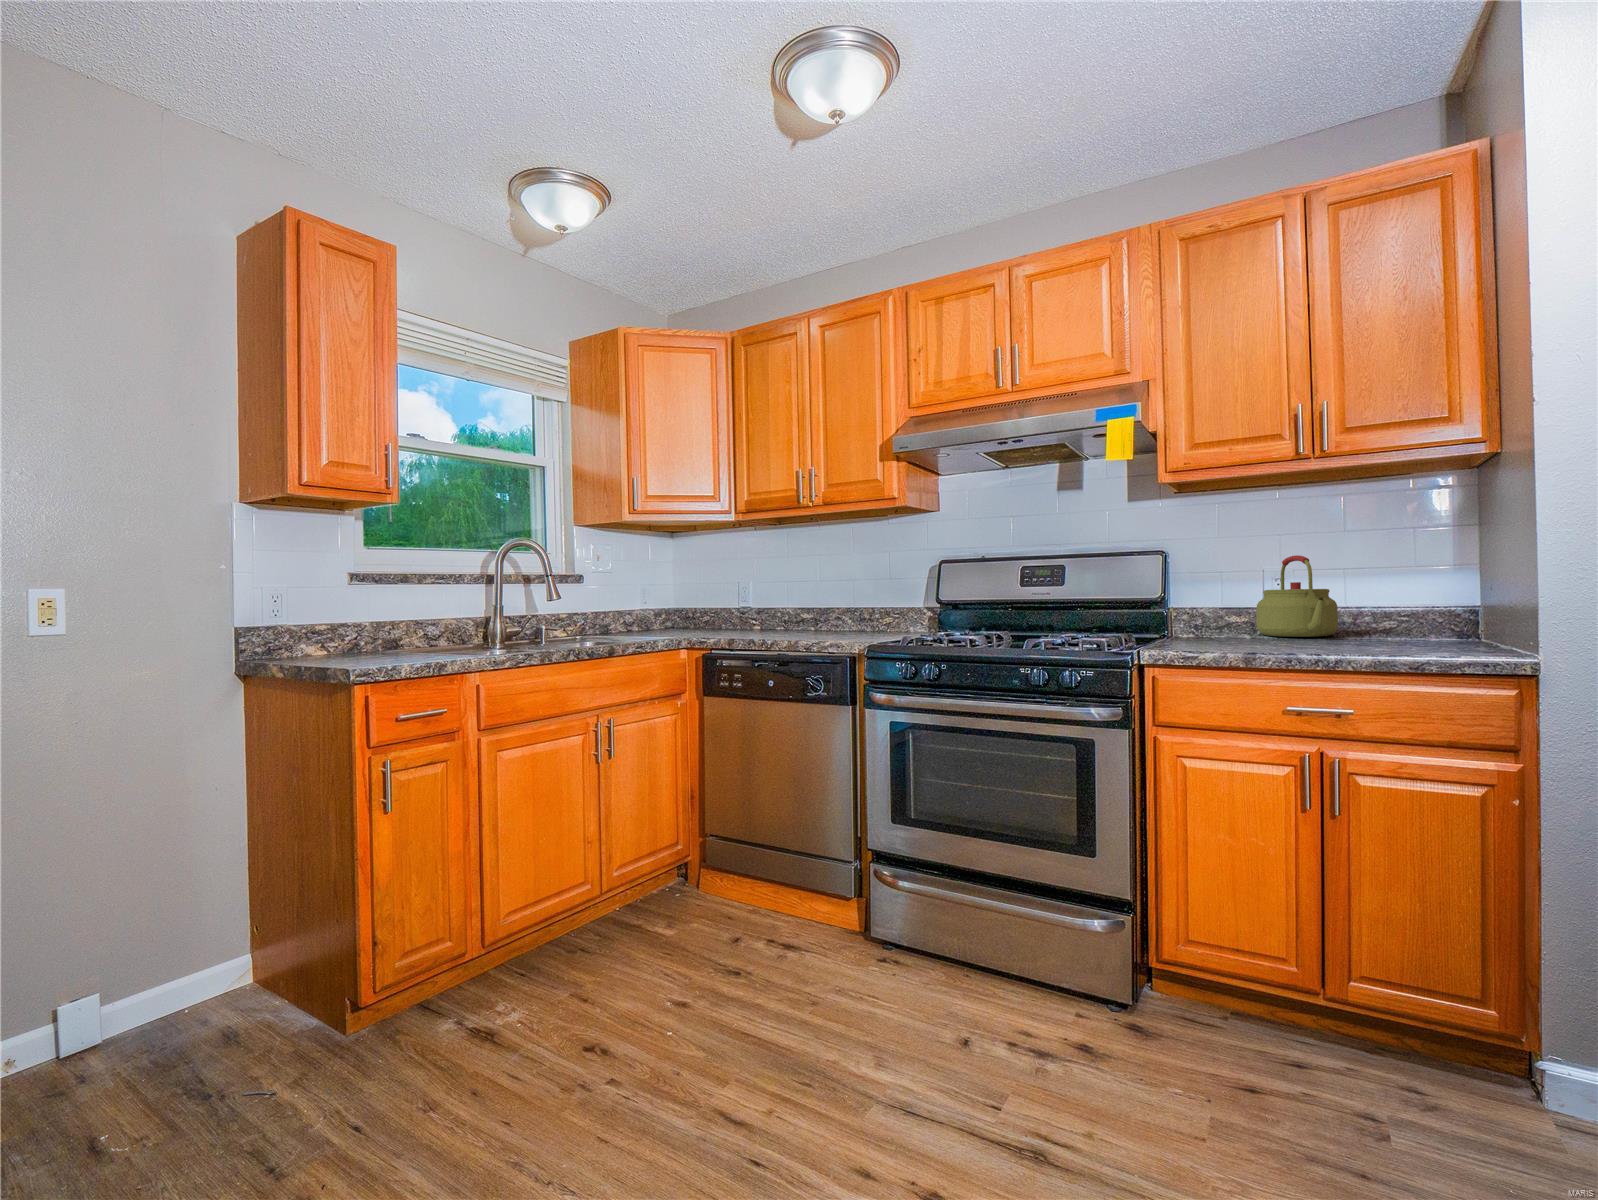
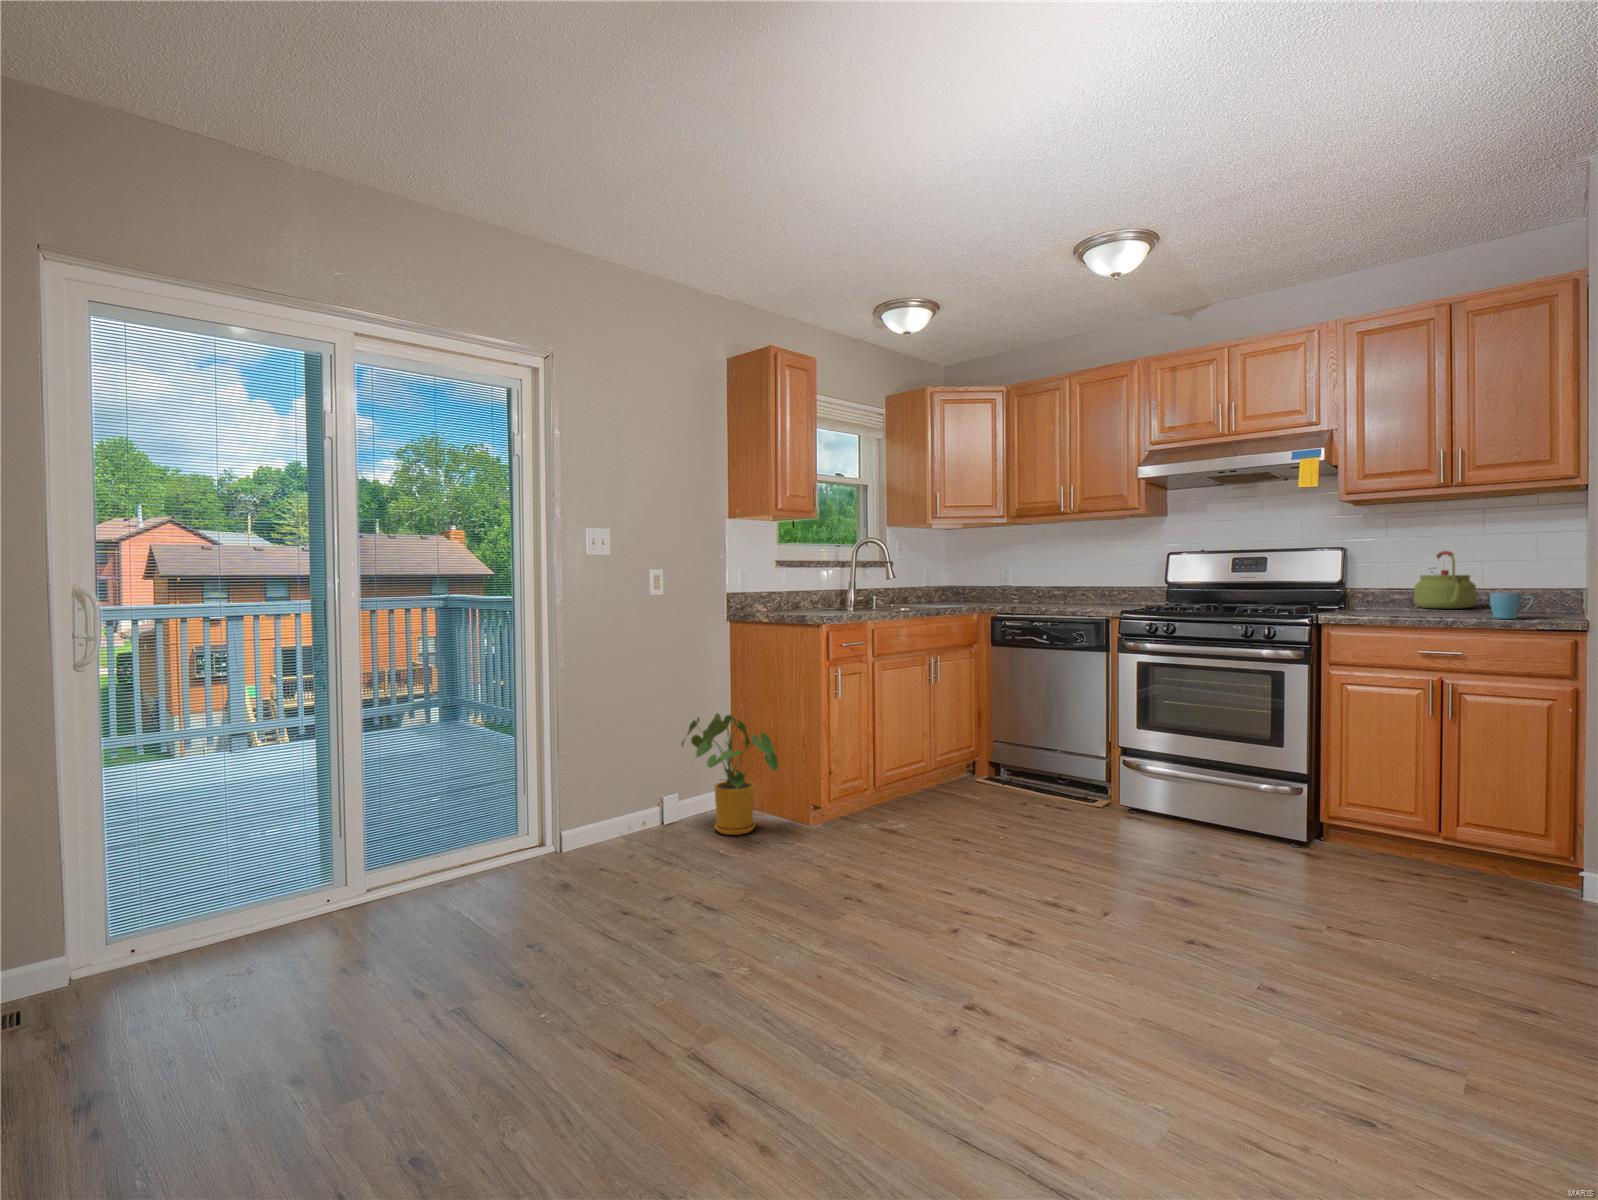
mug: none [1377,614,1440,655] -> present [1490,592,1533,619]
house plant: none [76,842,271,1087] -> present [682,714,778,835]

